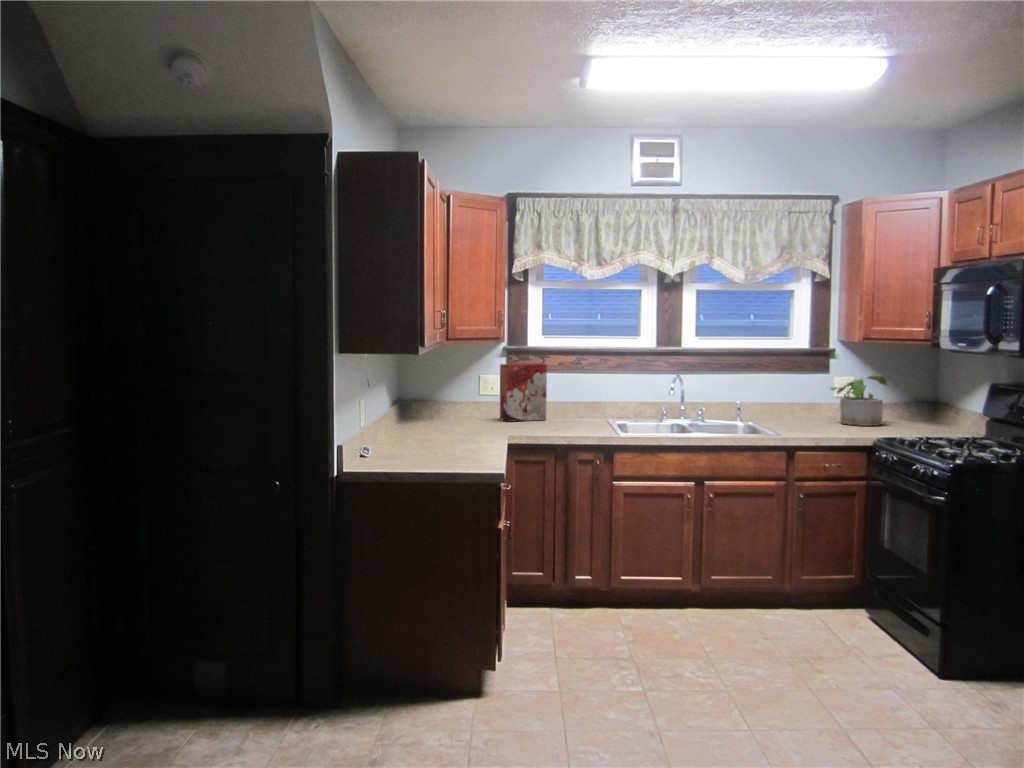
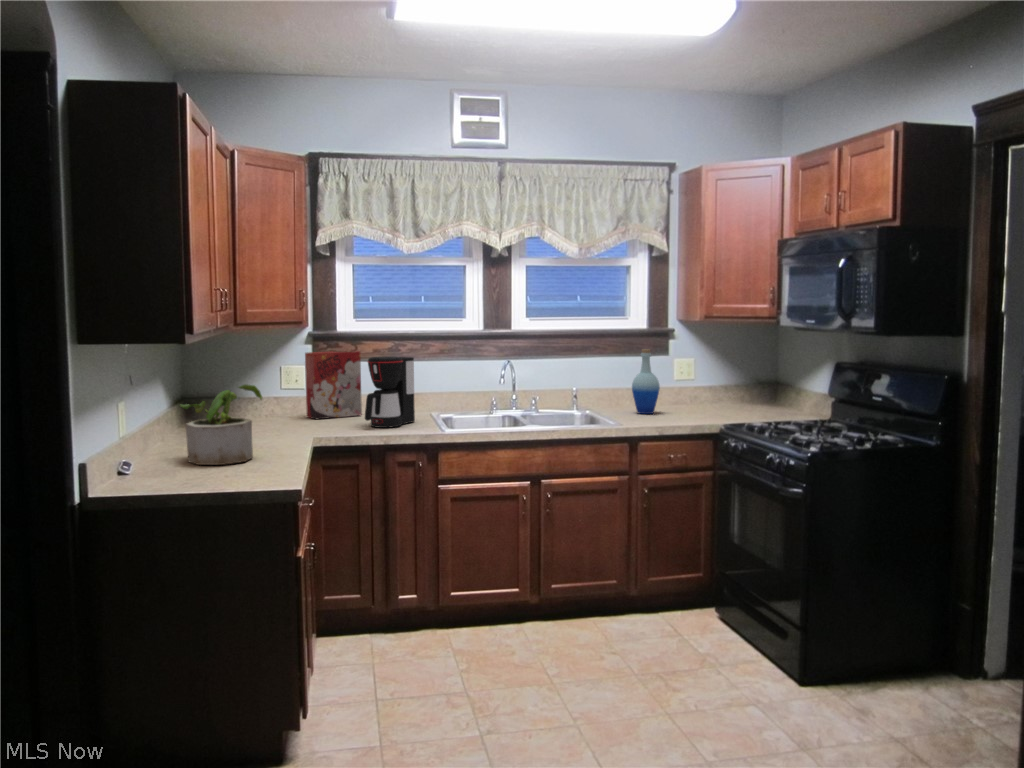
bottle: none [792,367,819,427] -> present [632,349,660,414]
coffee maker: none [550,369,593,430] -> present [365,357,415,428]
potted plant: present [831,375,887,426] -> present [180,384,262,465]

